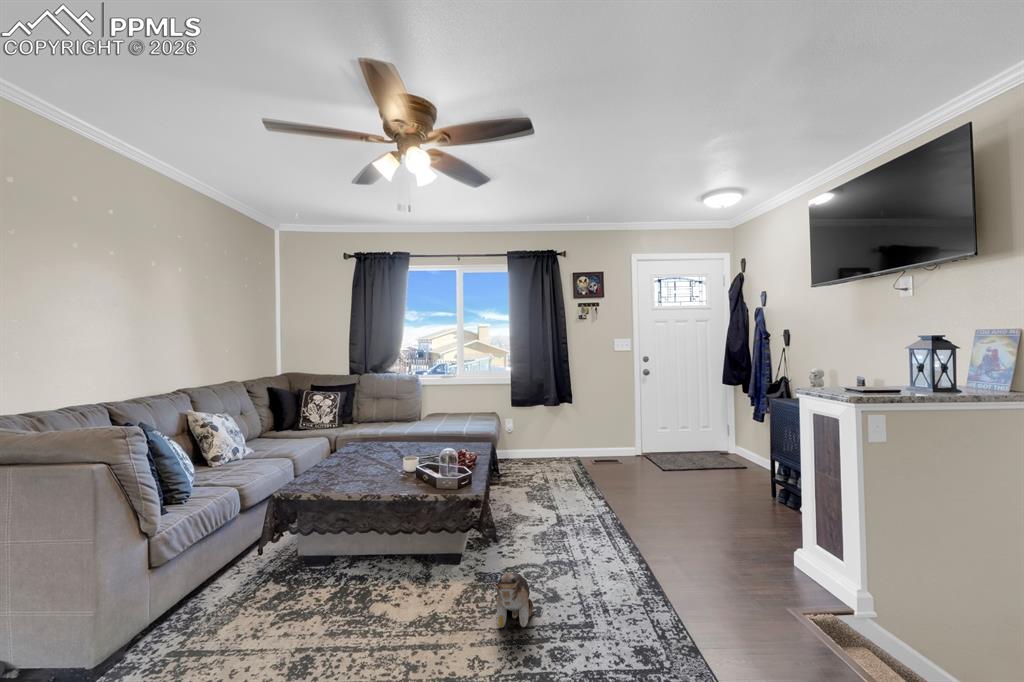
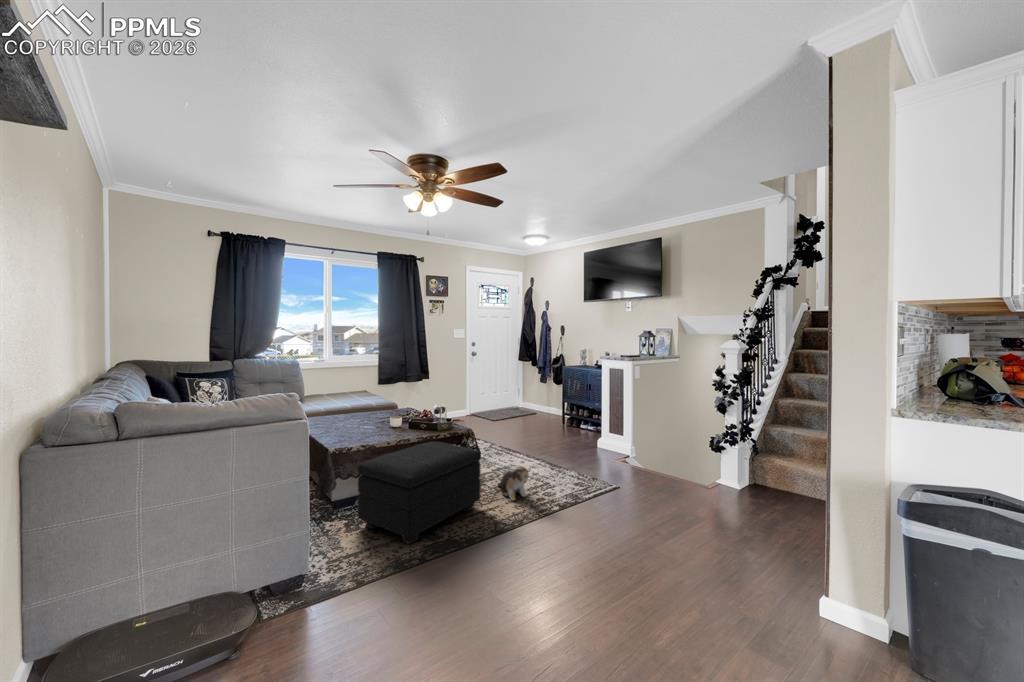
footstool: none [275,500,442,649] -> present [358,442,481,544]

